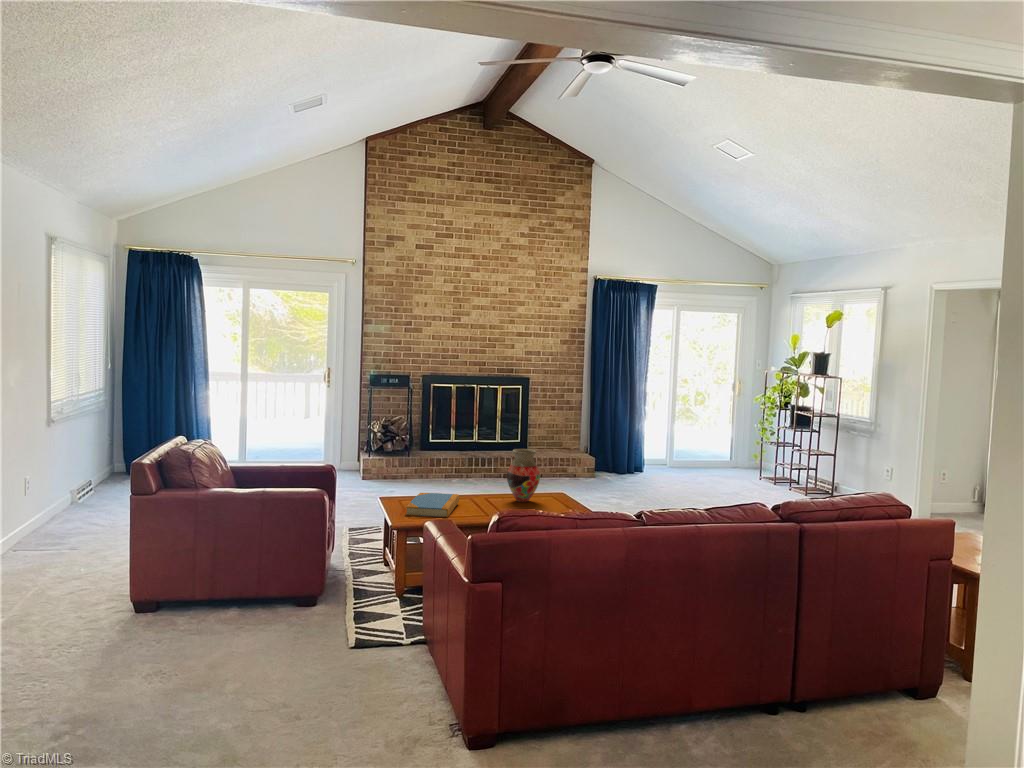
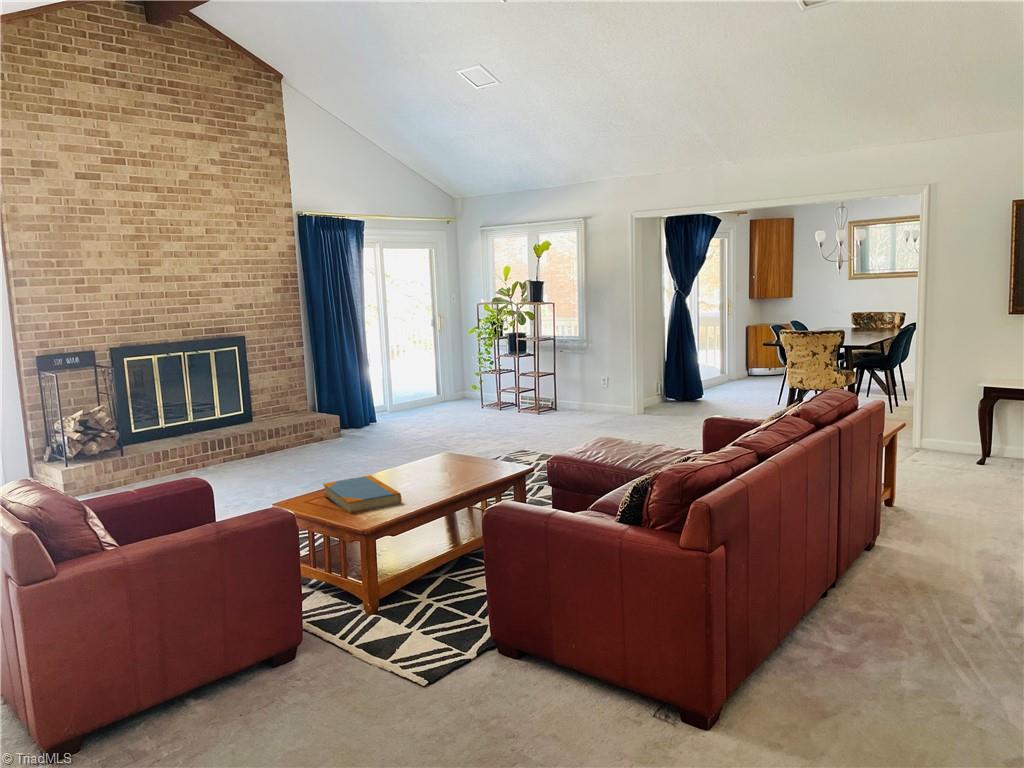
vase: present [507,449,540,502] -> none [405,407,445,470]

